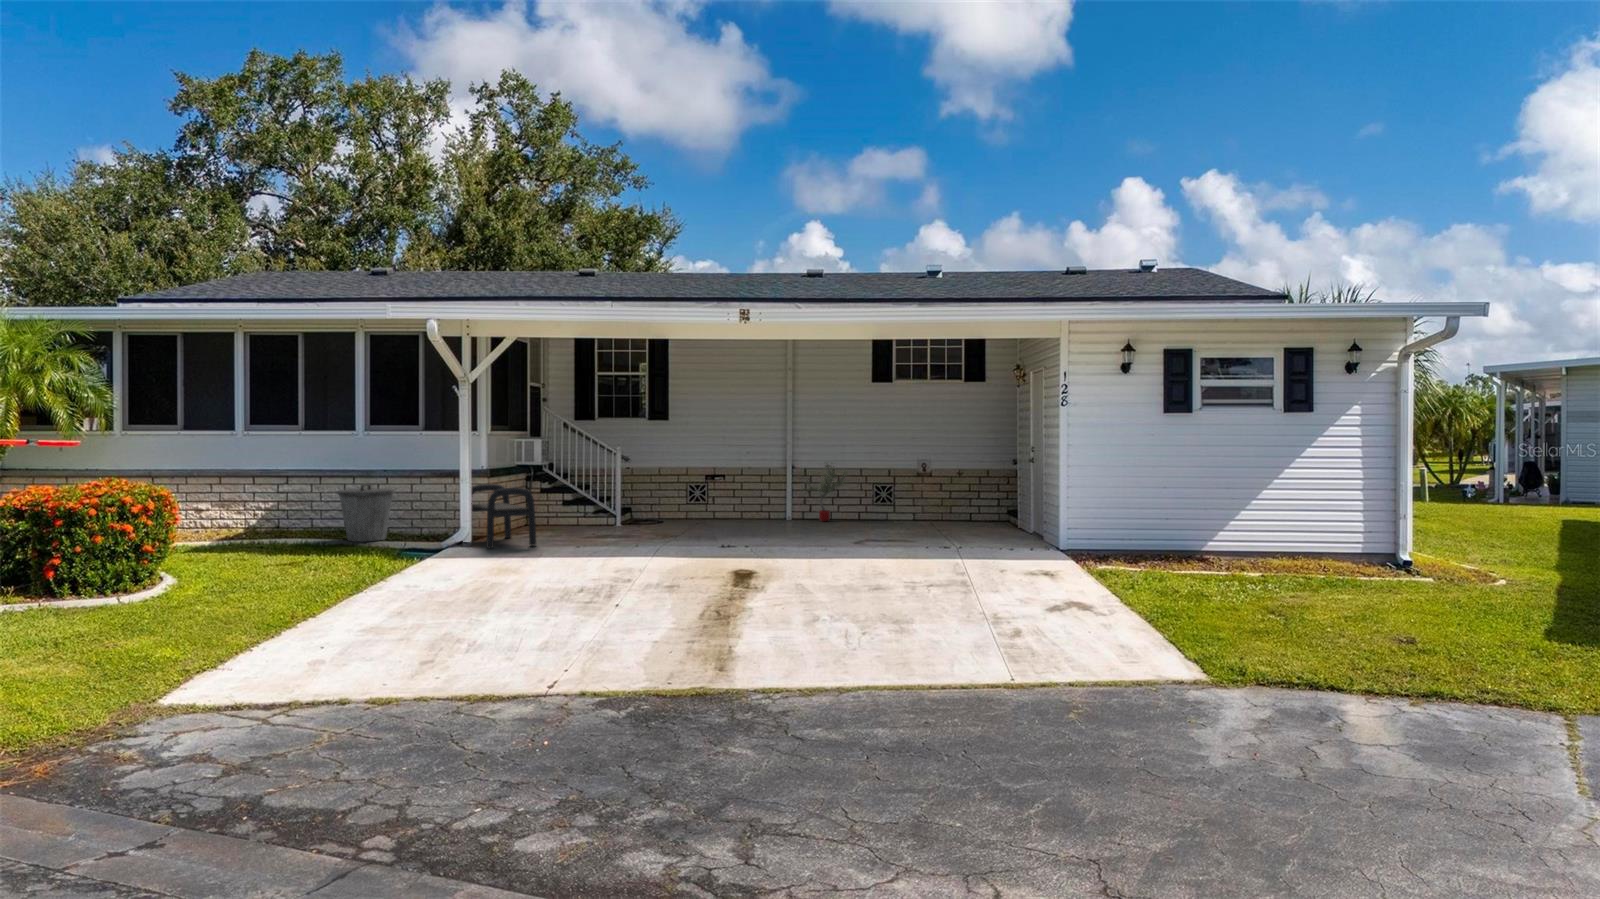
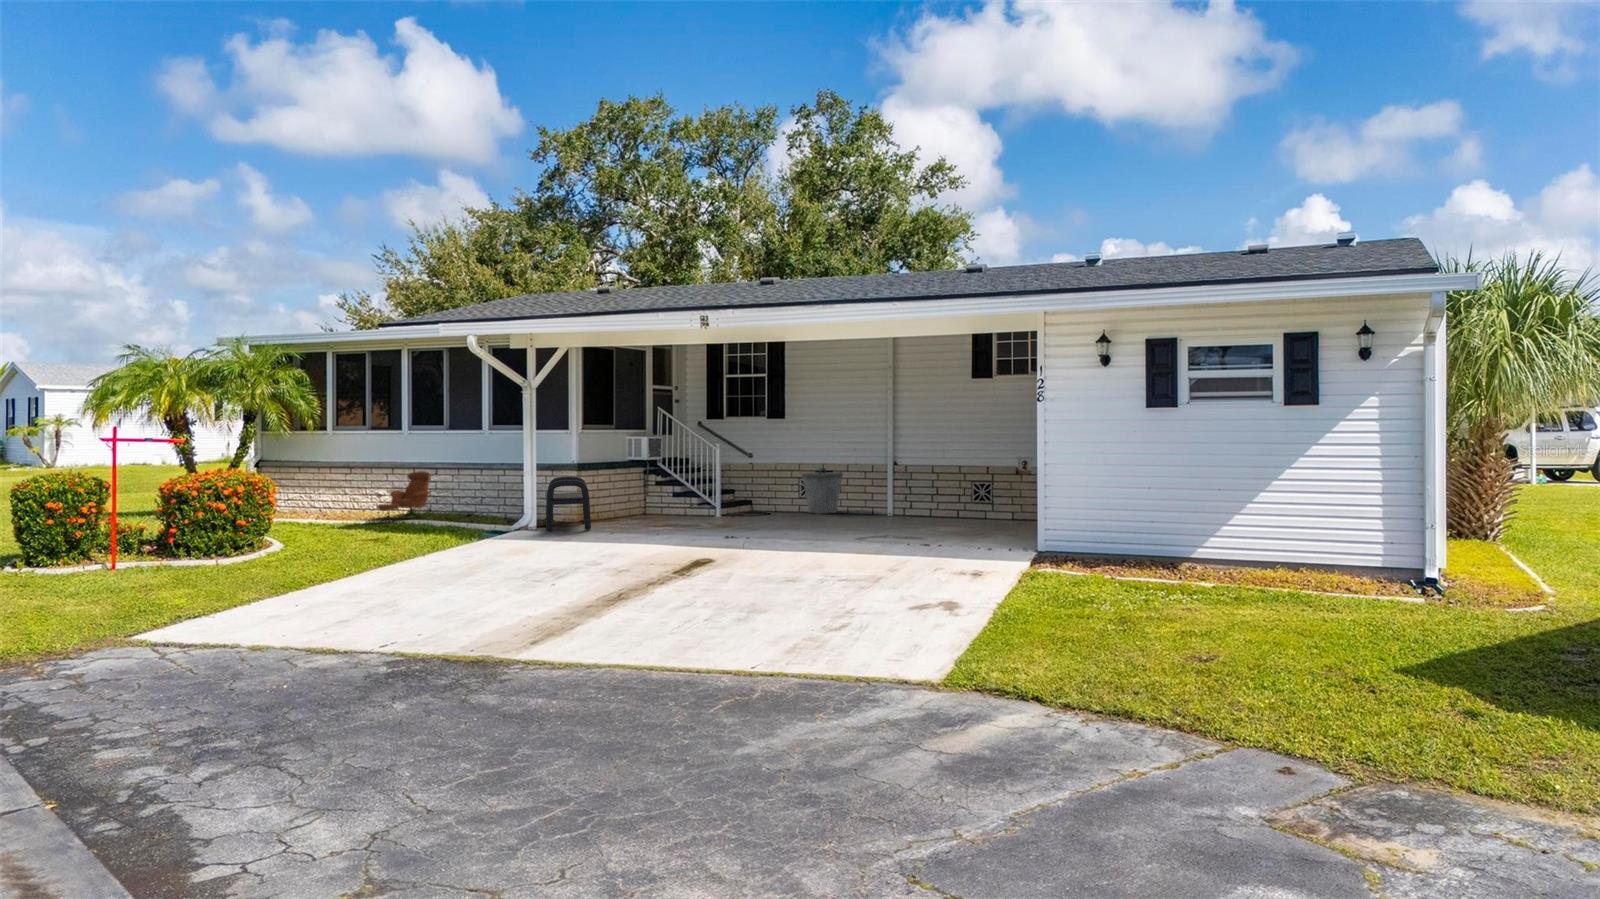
potted tree: present [802,464,848,522] -> none [862,459,907,515]
lounge chair: none [226,480,286,546] -> present [377,471,430,523]
trash can: present [337,483,394,541] -> present [802,468,843,514]

